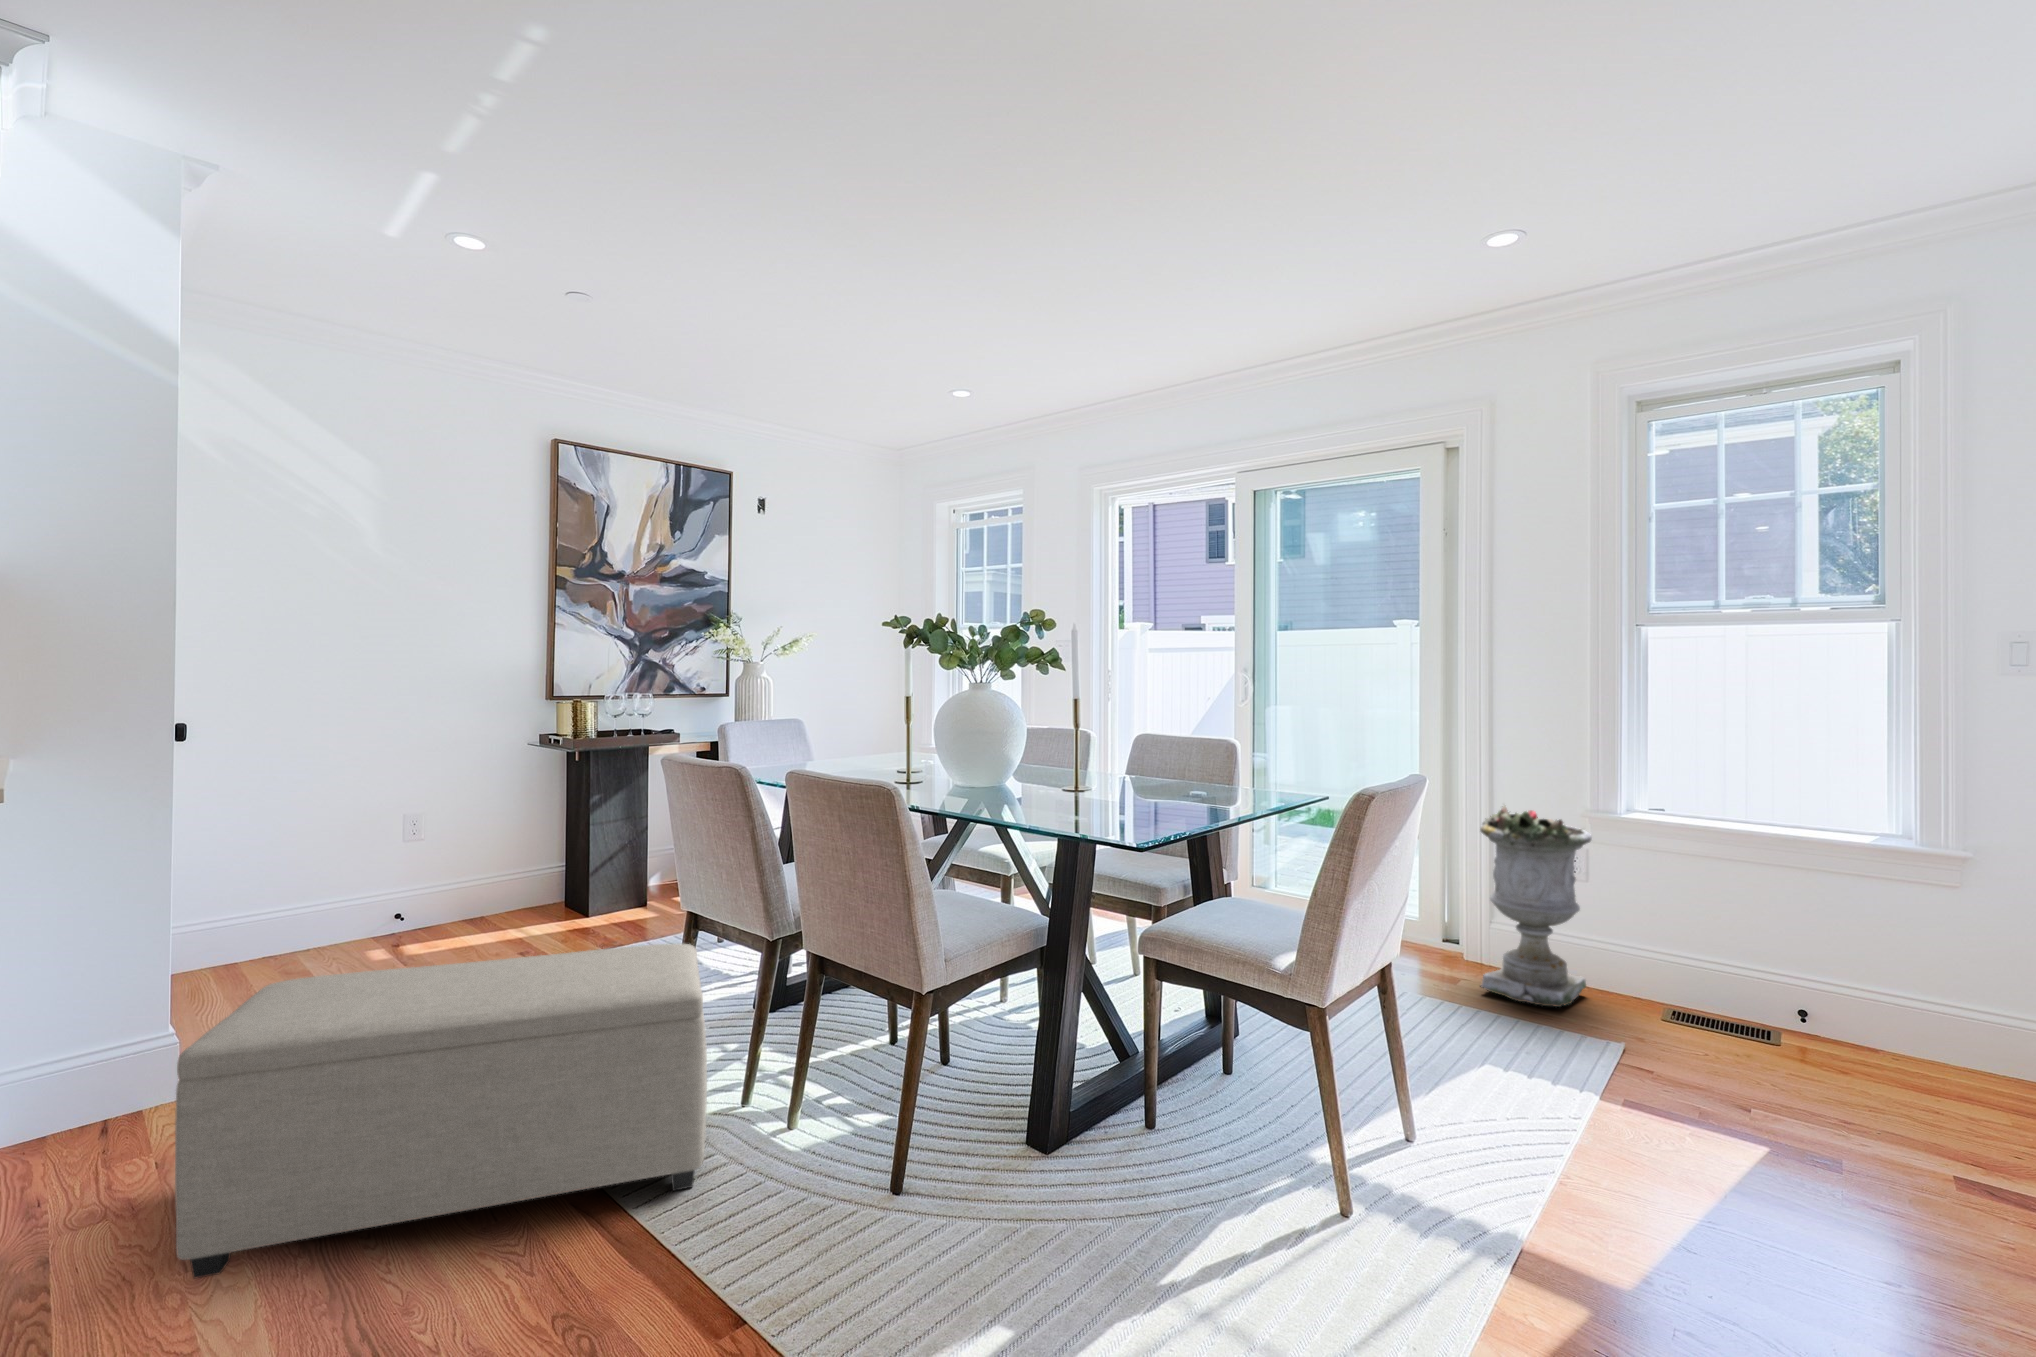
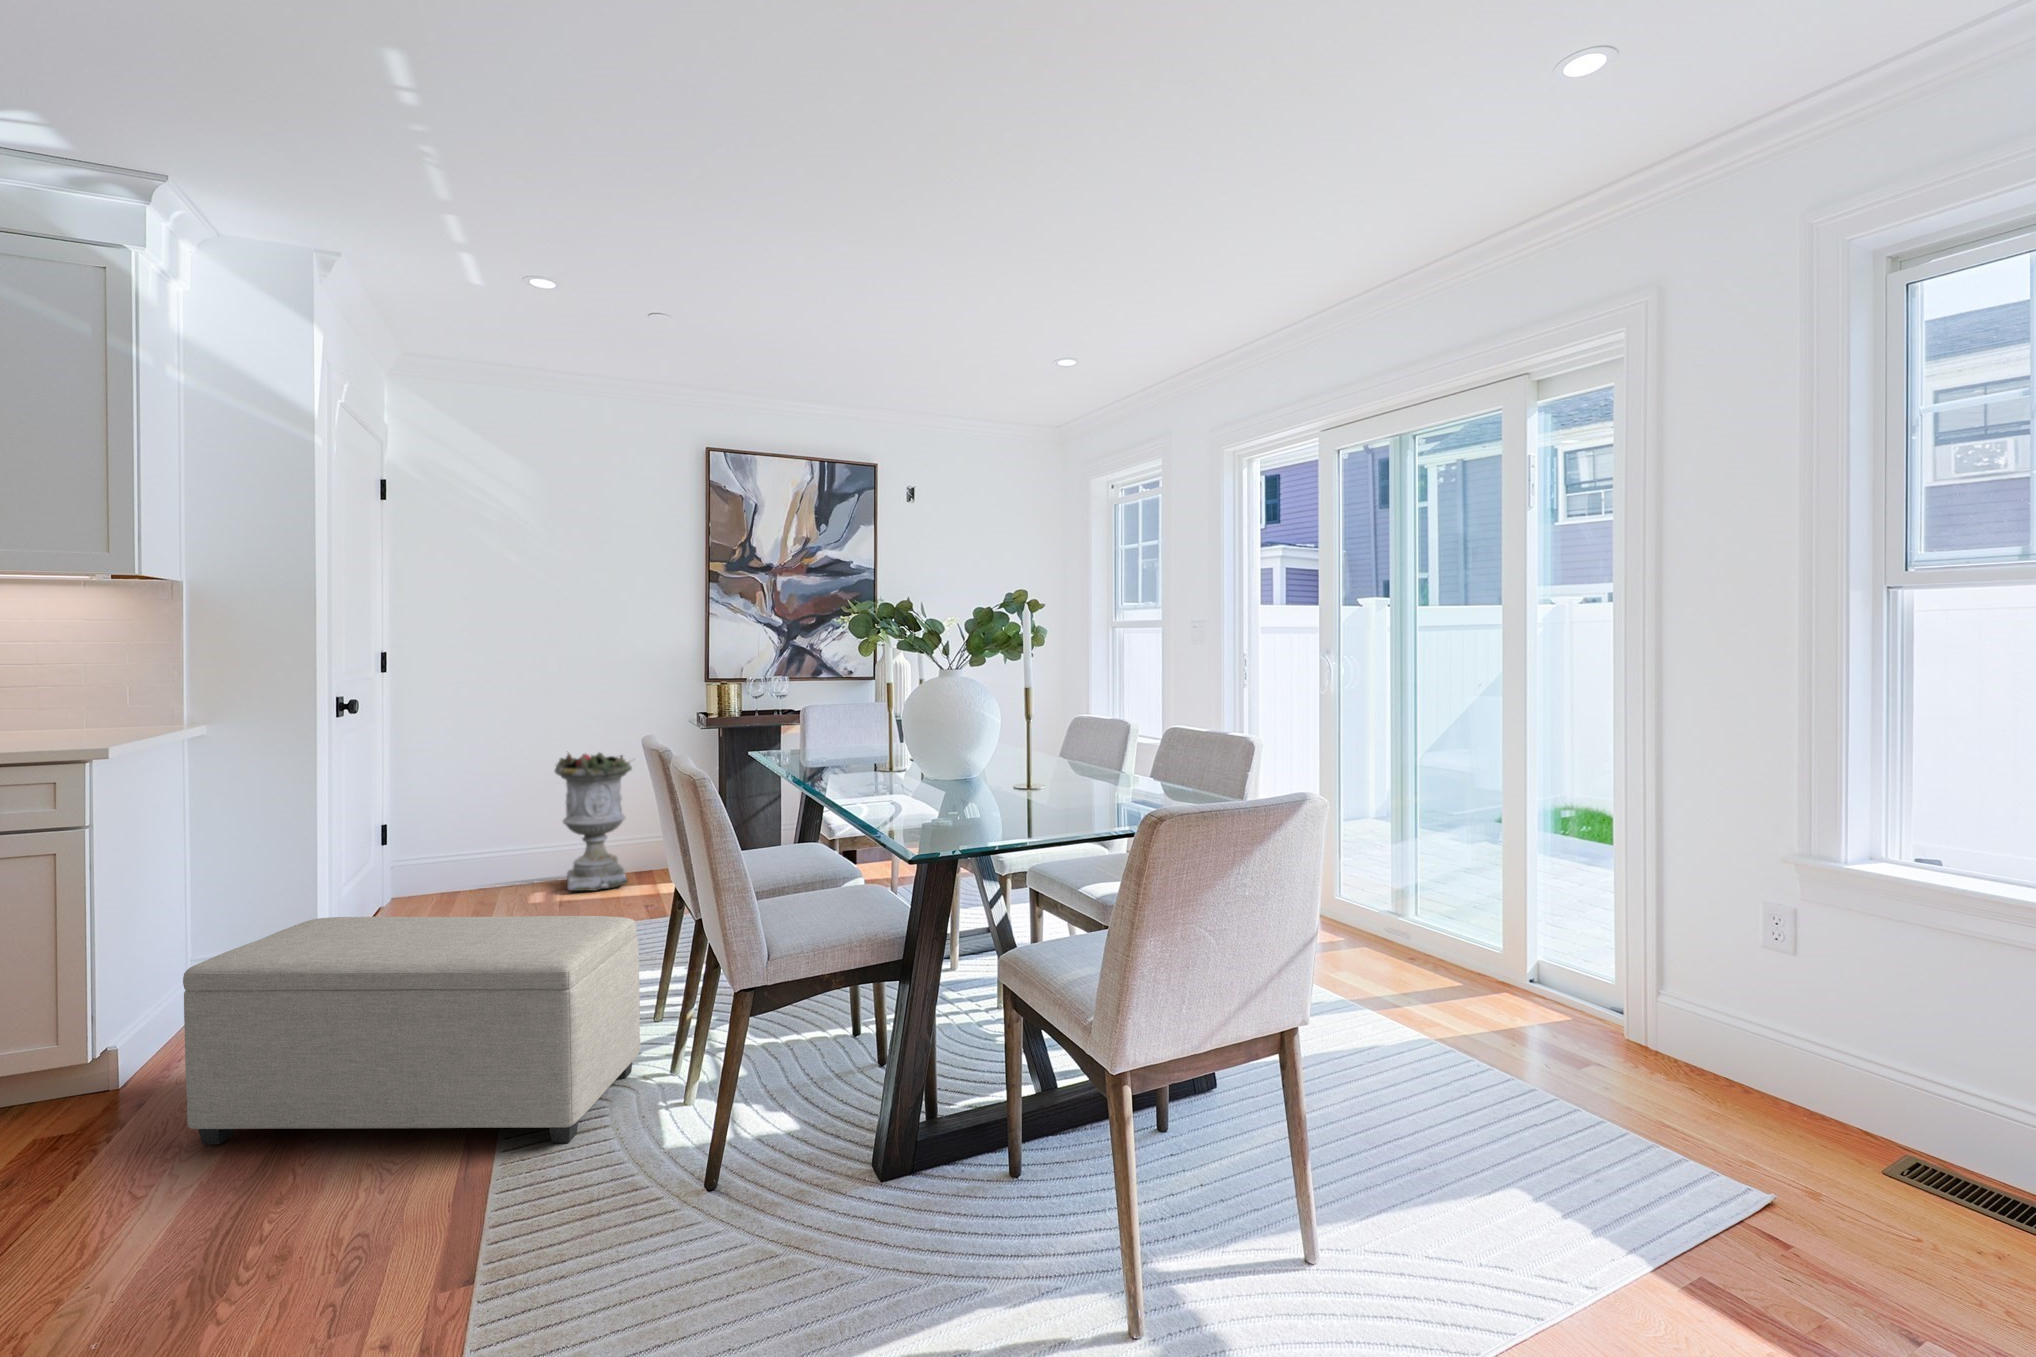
planter: present [1480,806,1592,1007] -> present [555,752,632,891]

